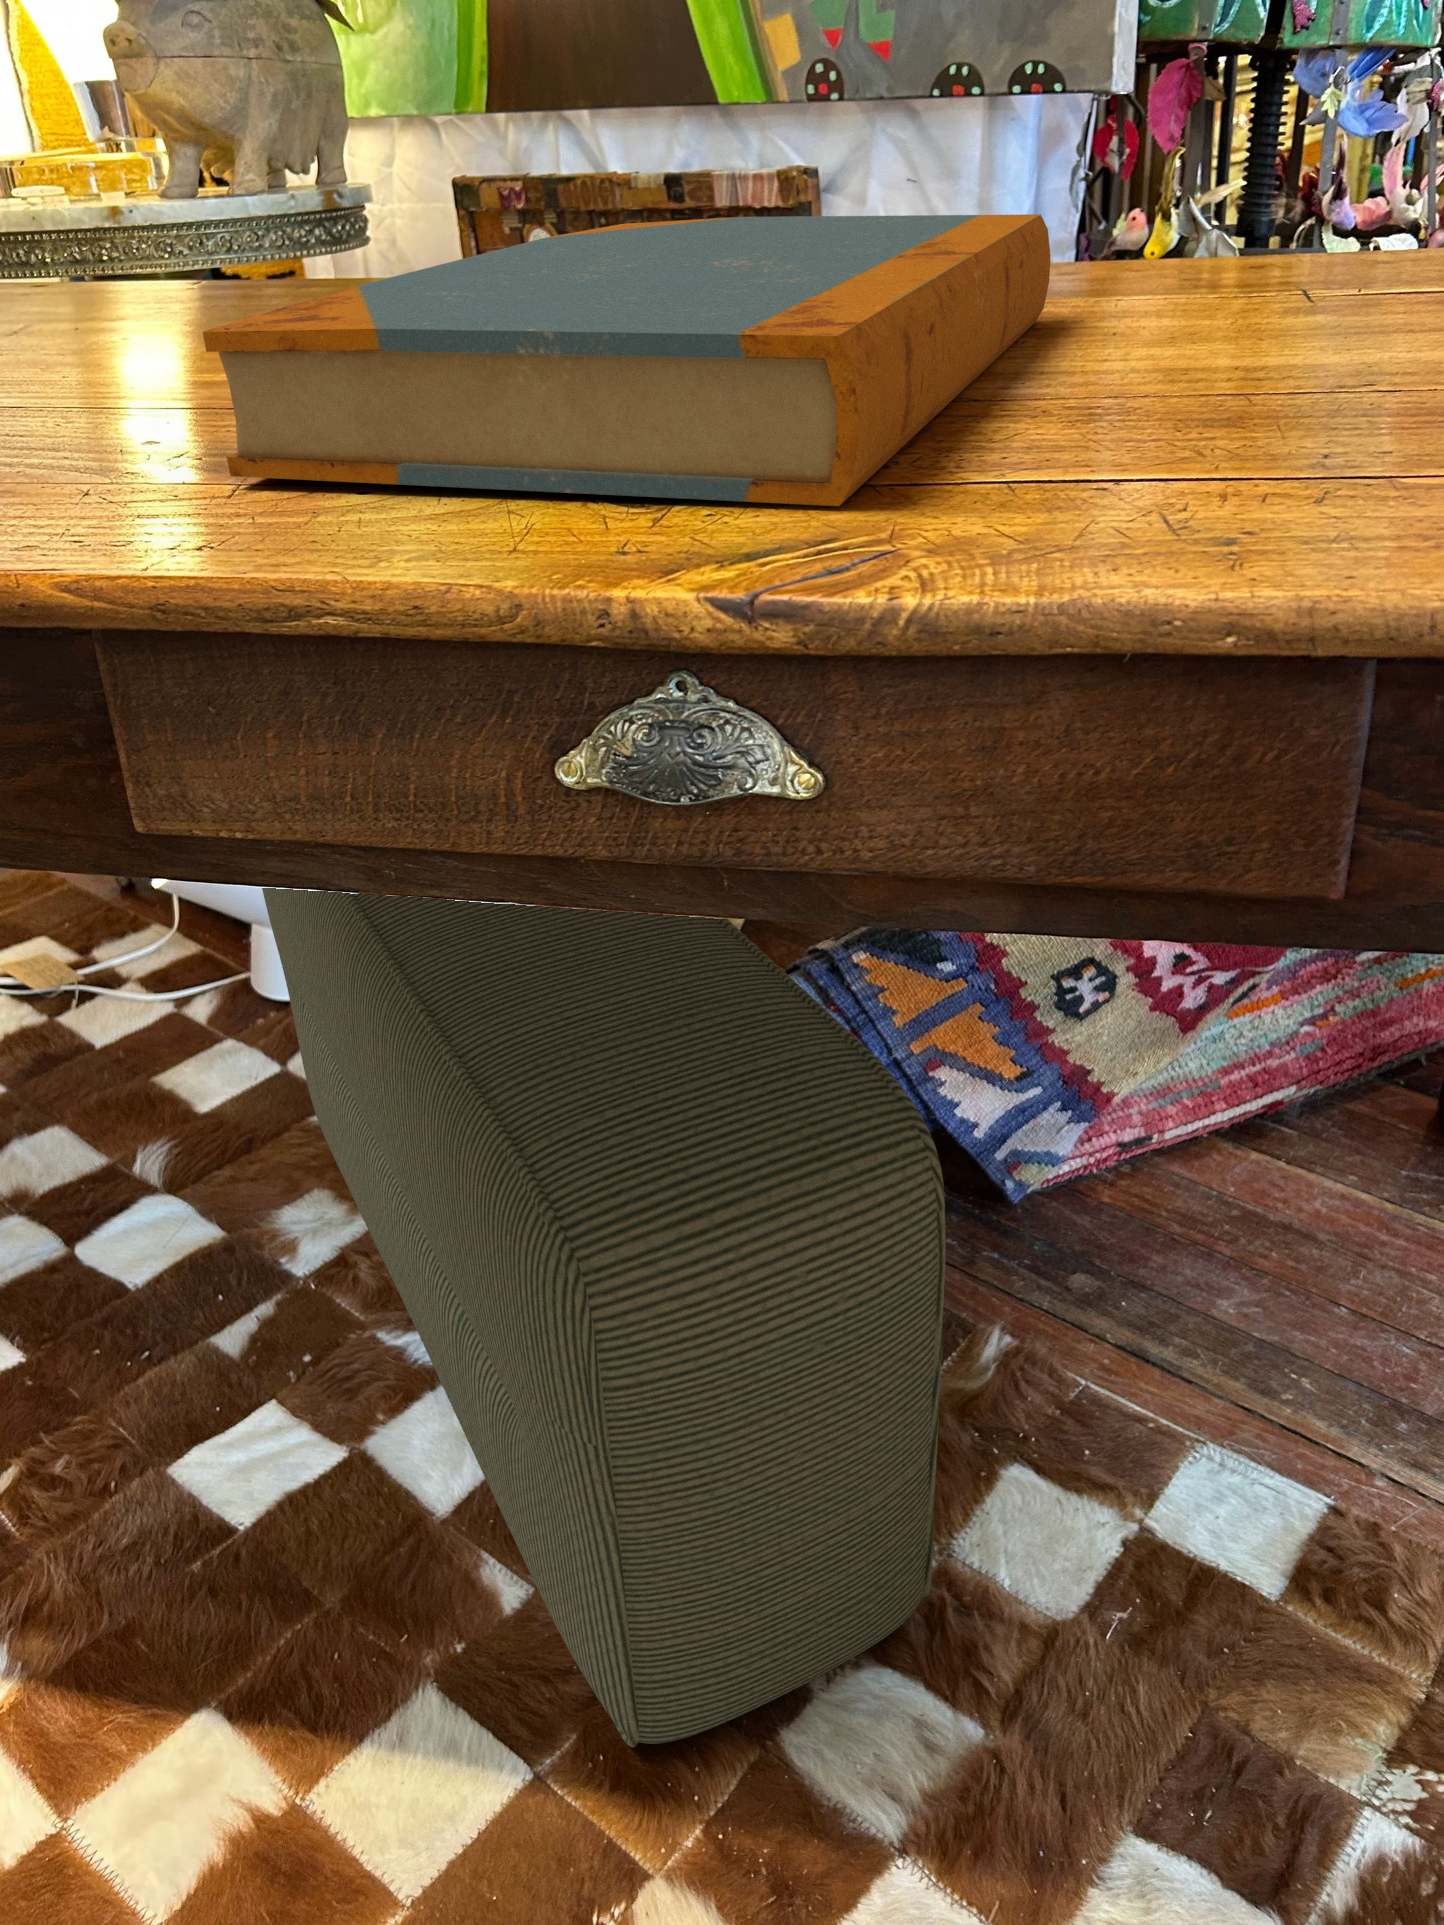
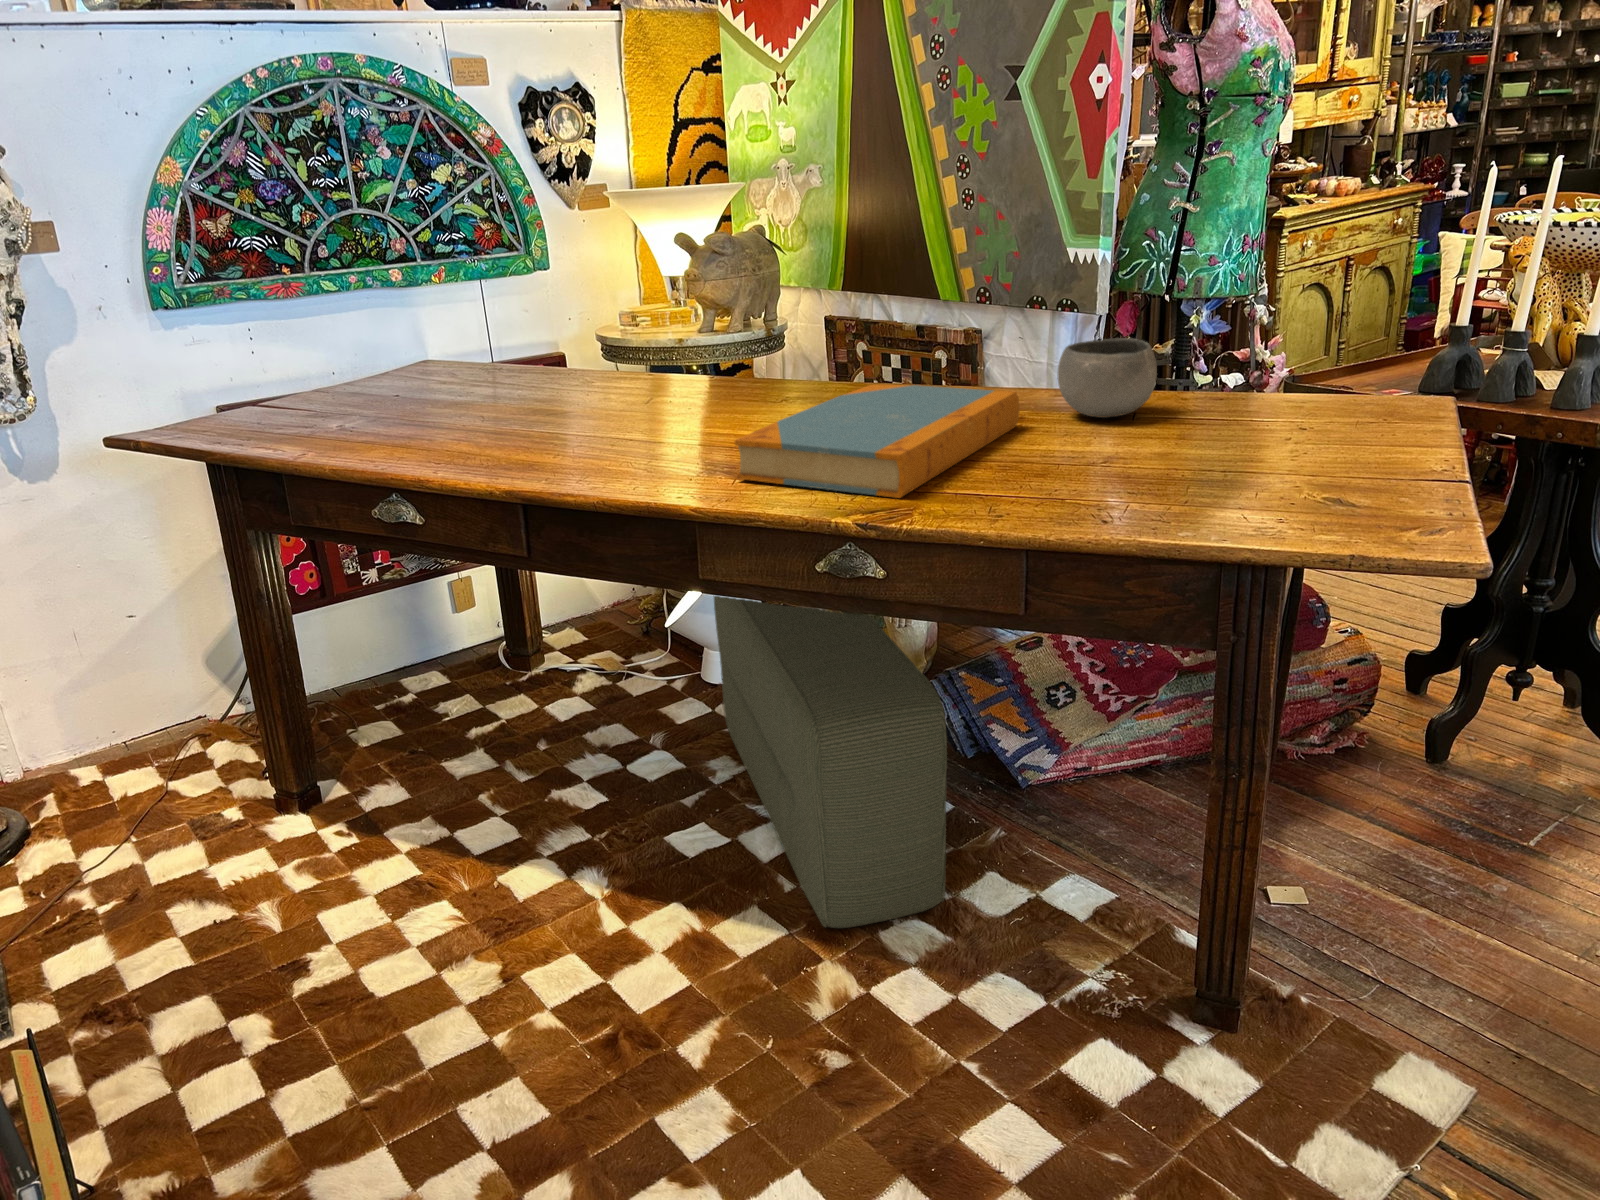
bowl: none [1126,74,1397,292] -> present [1057,338,1157,418]

